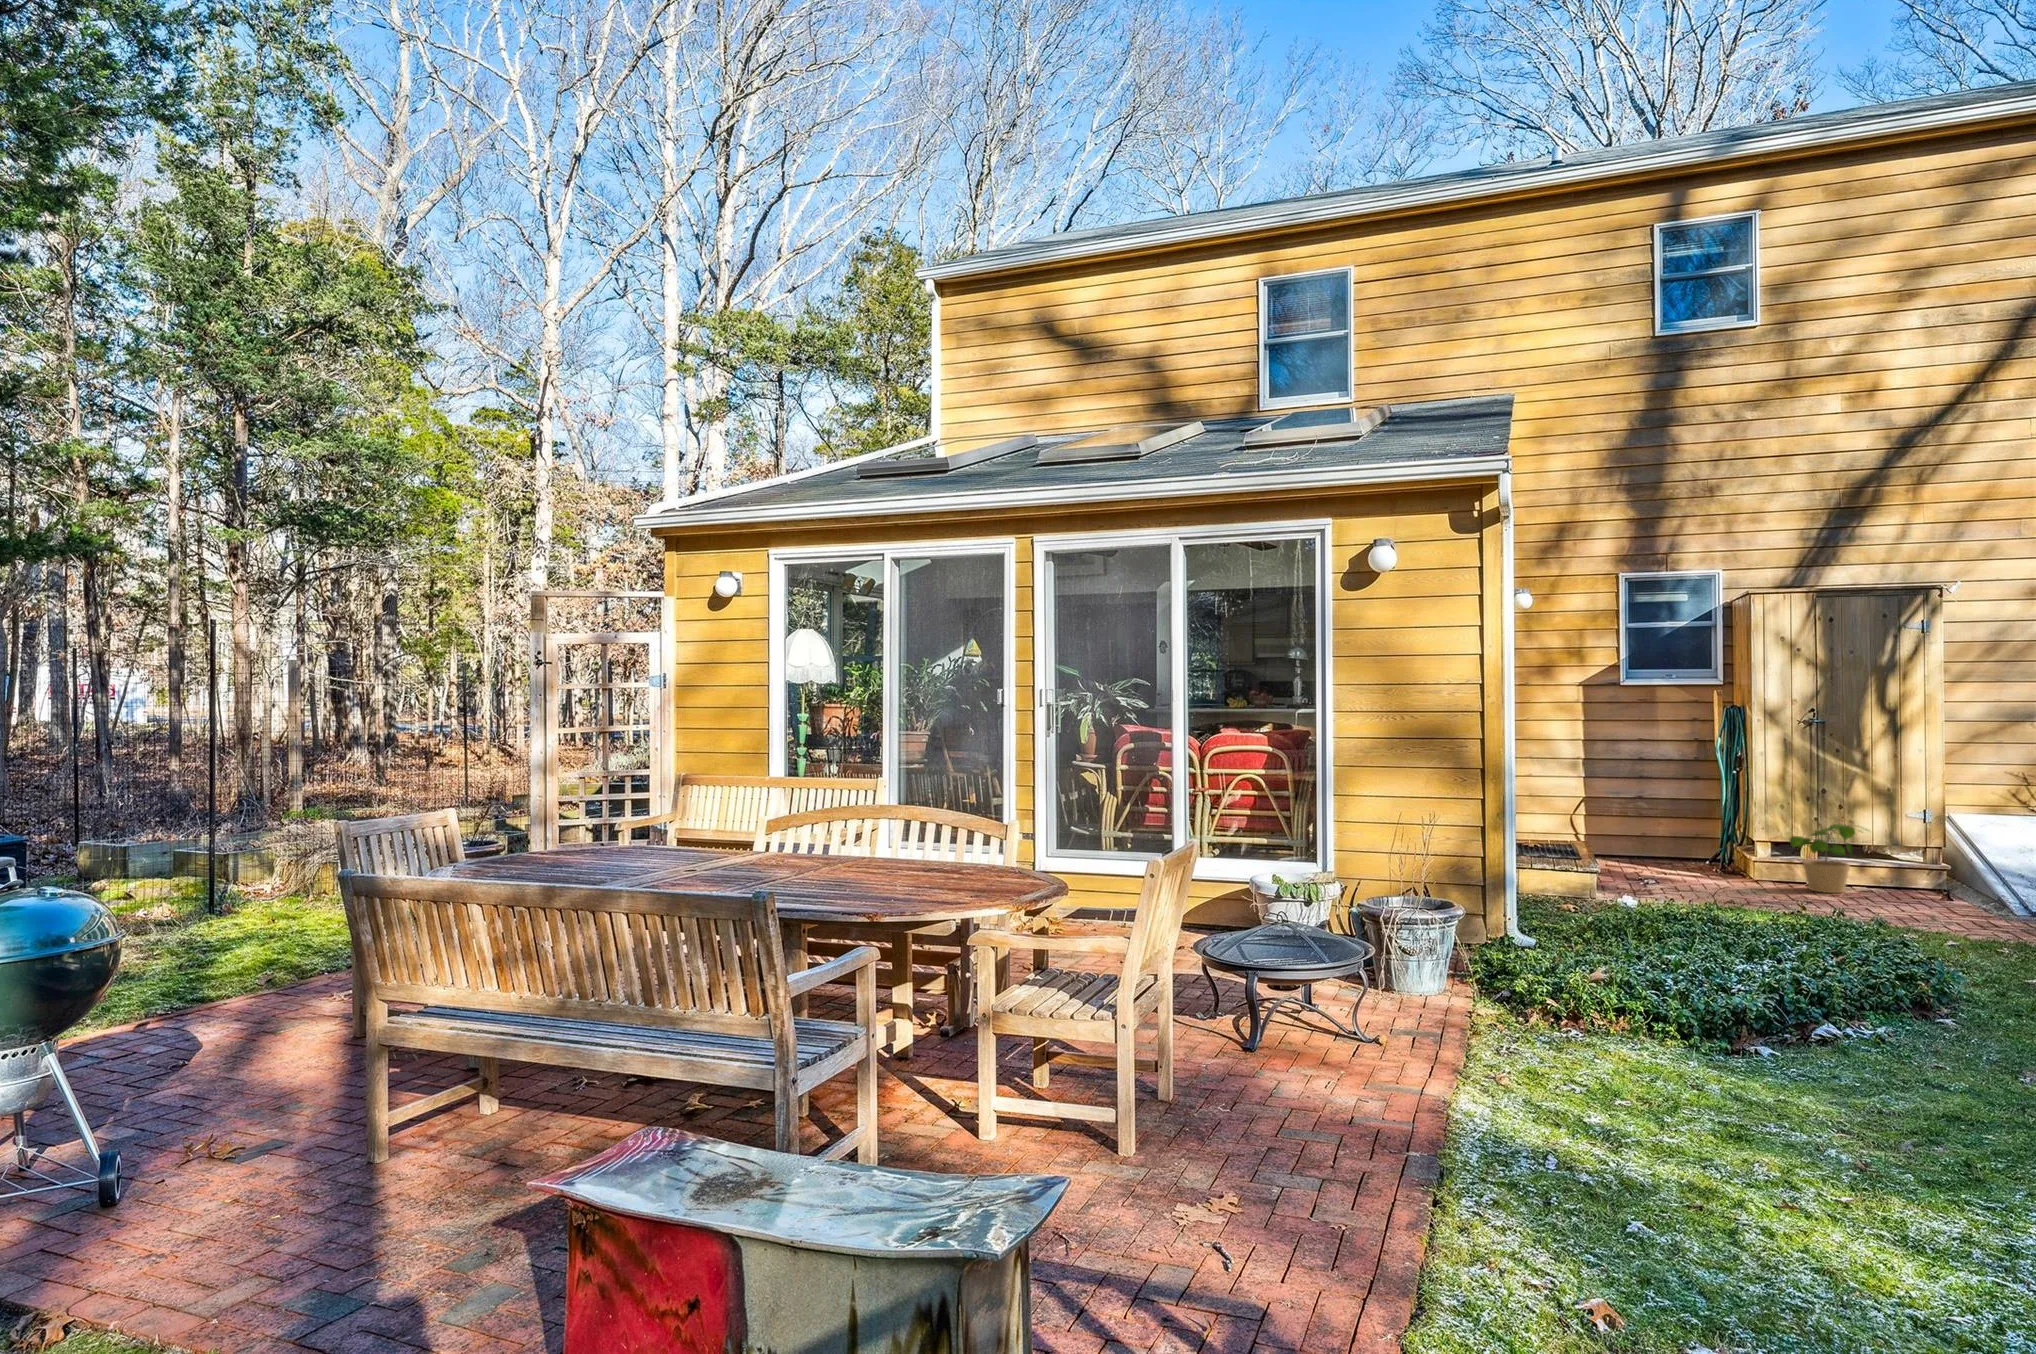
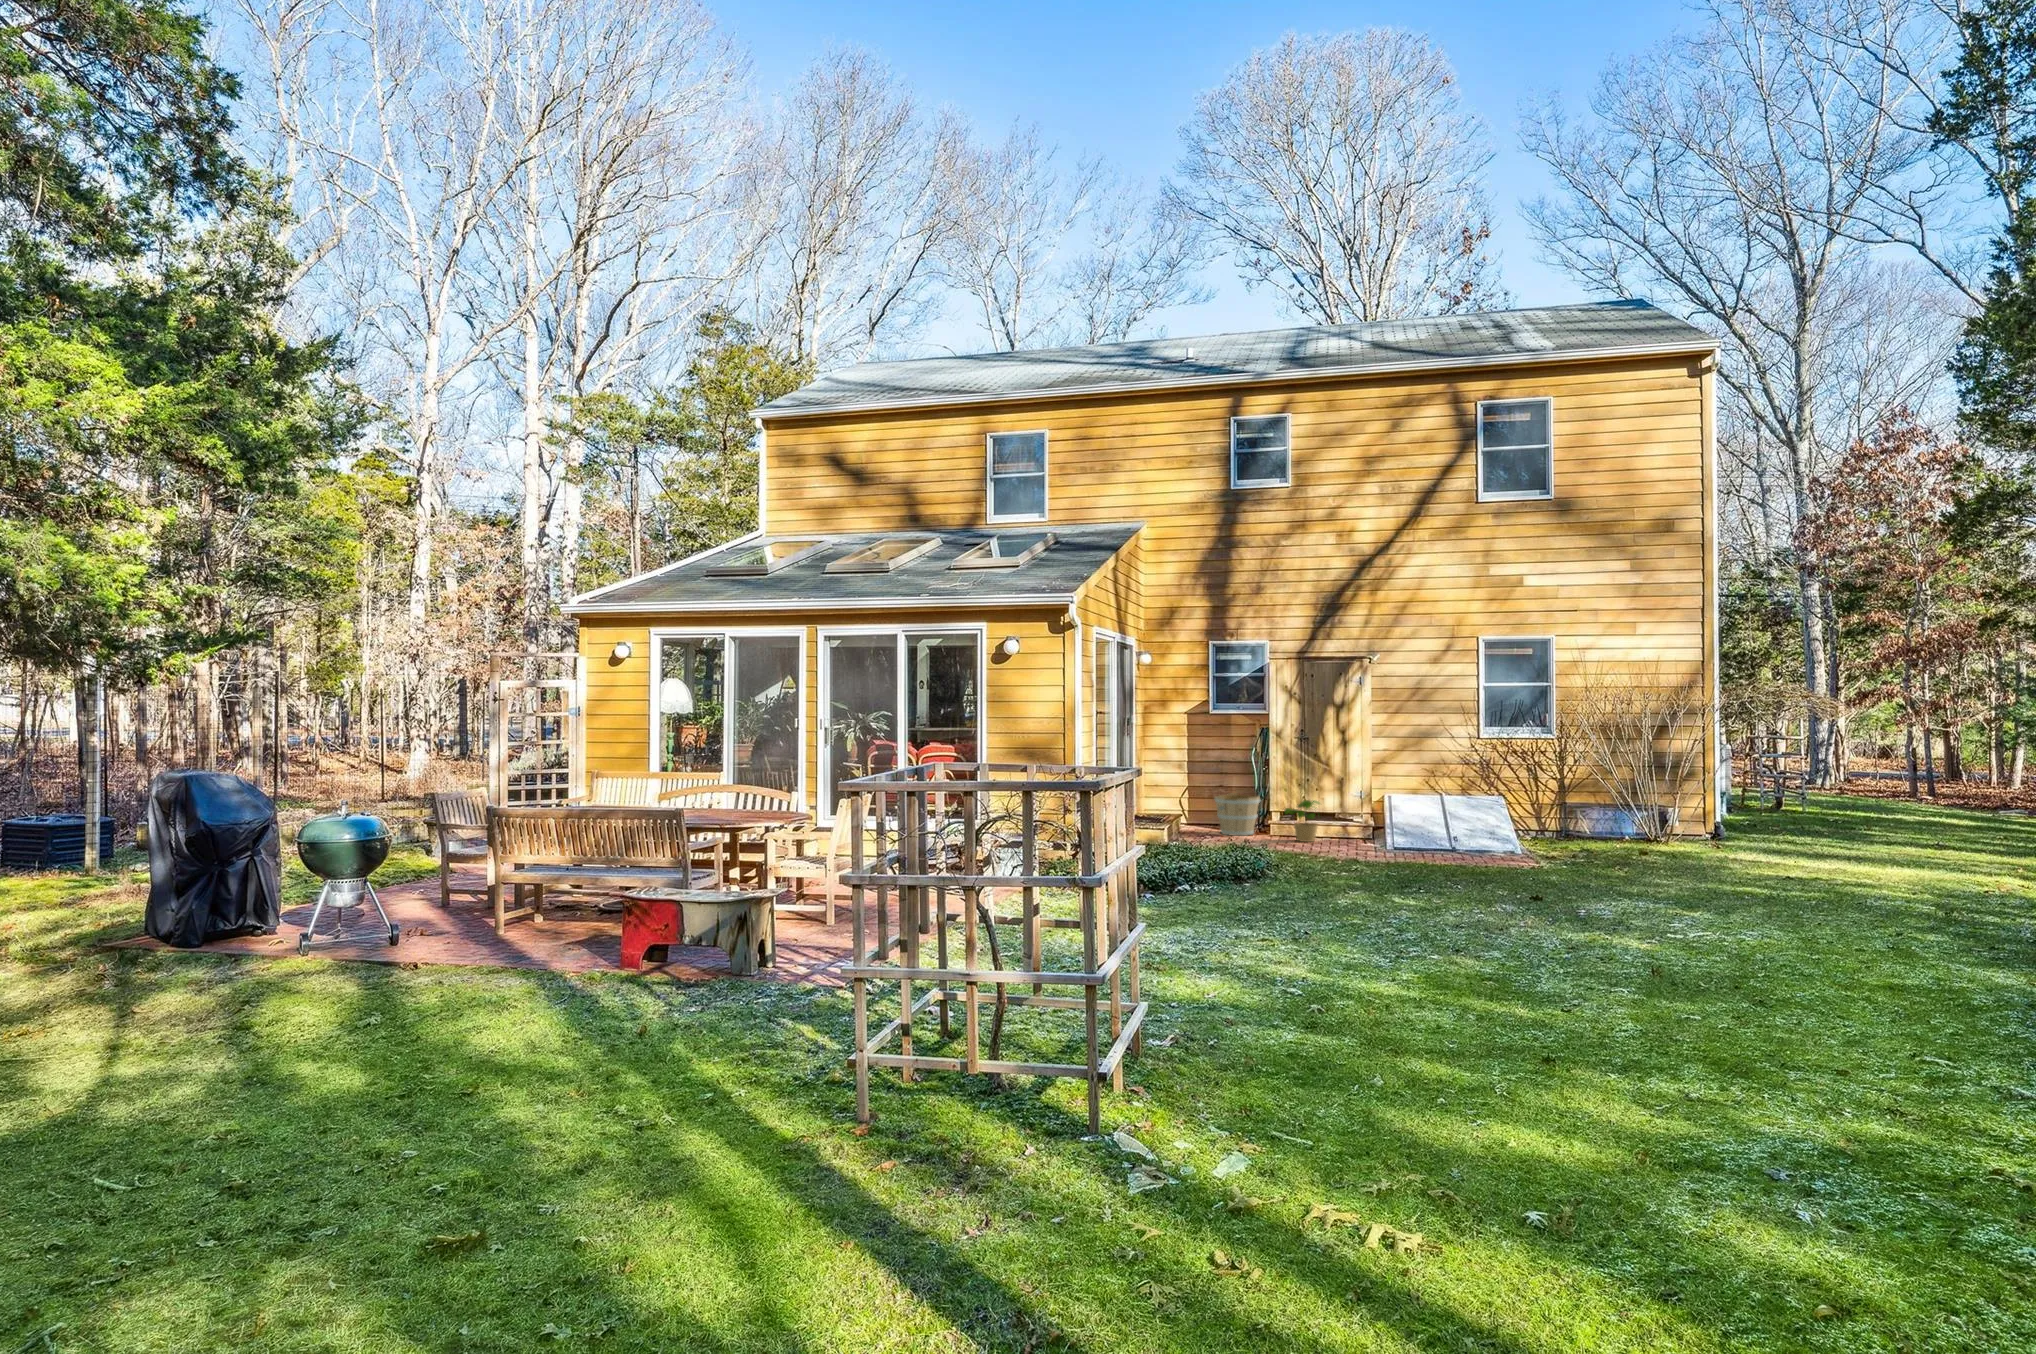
wooden bucket: none [1645,810,1727,879] -> present [1215,794,1260,836]

